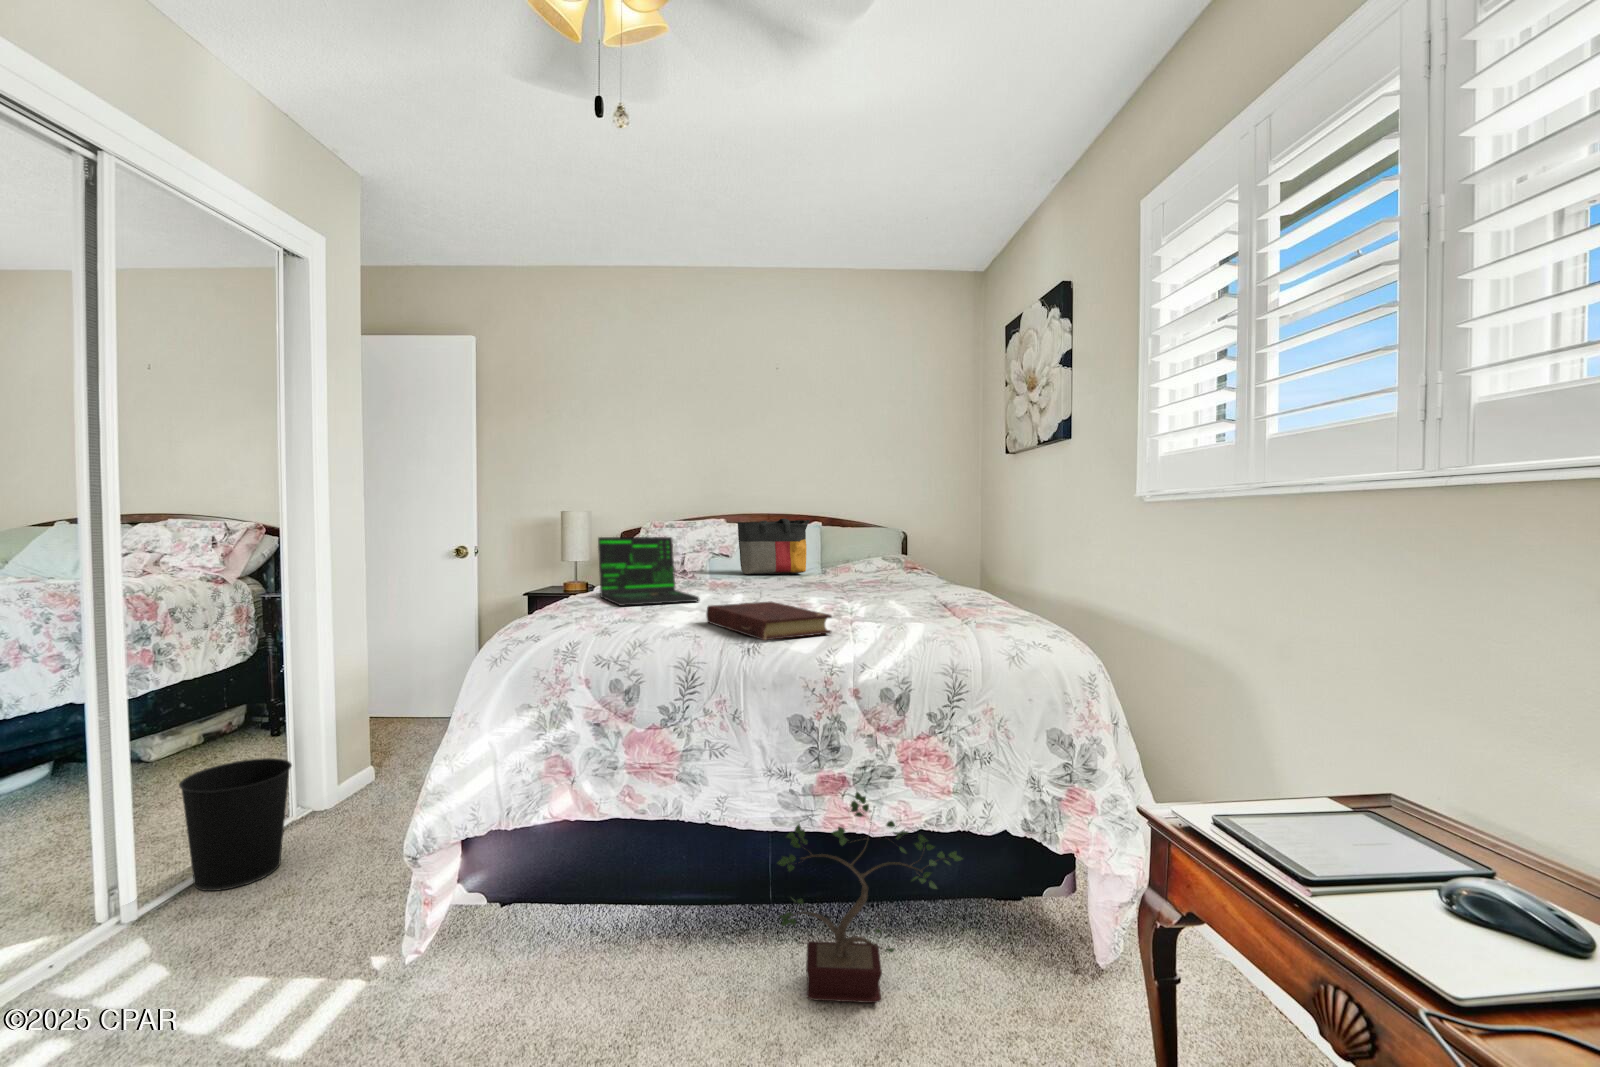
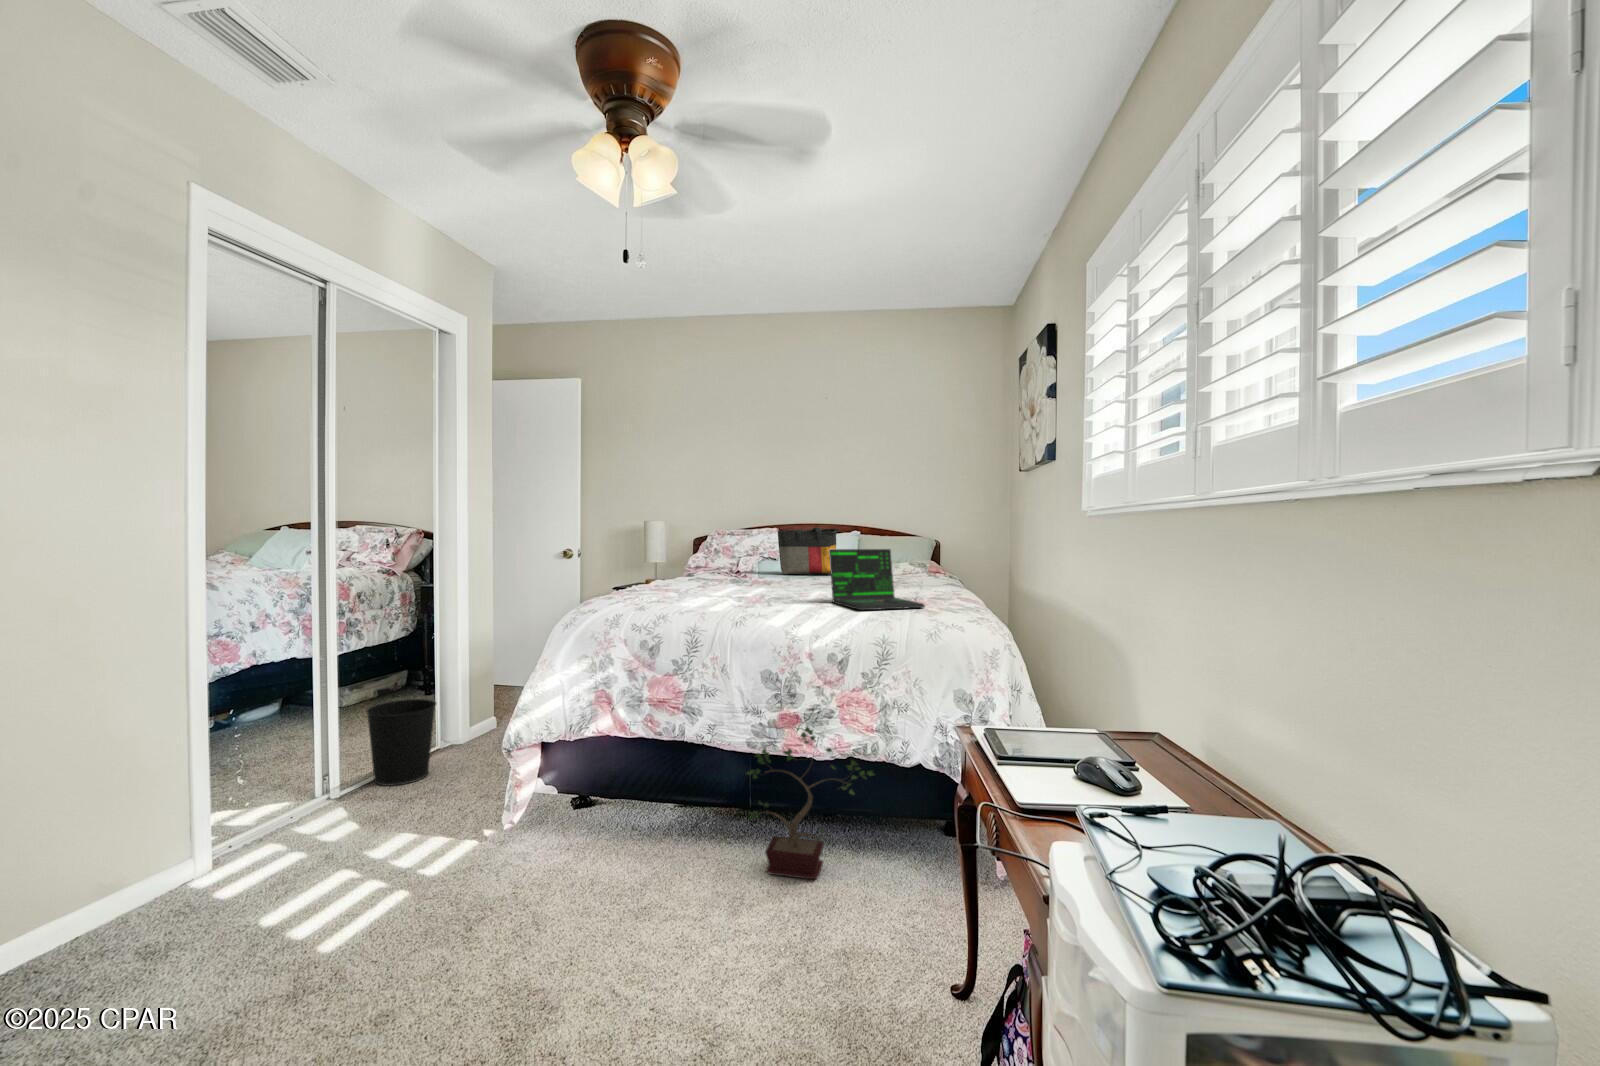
laptop: present [598,537,699,606] -> present [829,549,925,610]
book: present [706,602,832,640] -> none [718,590,803,615]

